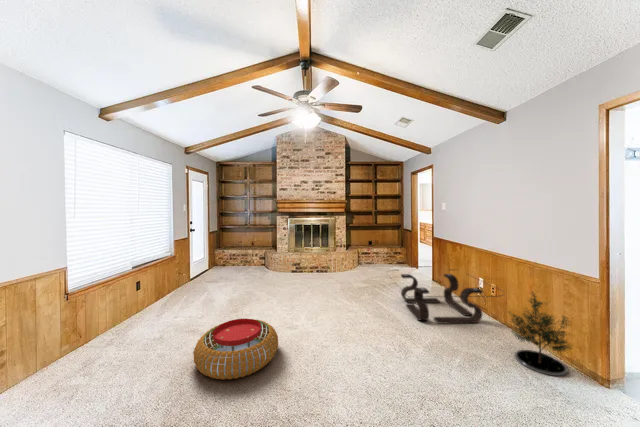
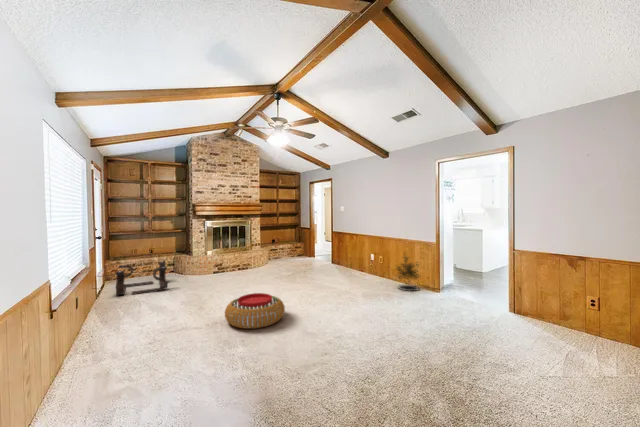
coffee table: present [401,274,483,323] -> present [115,262,167,295]

